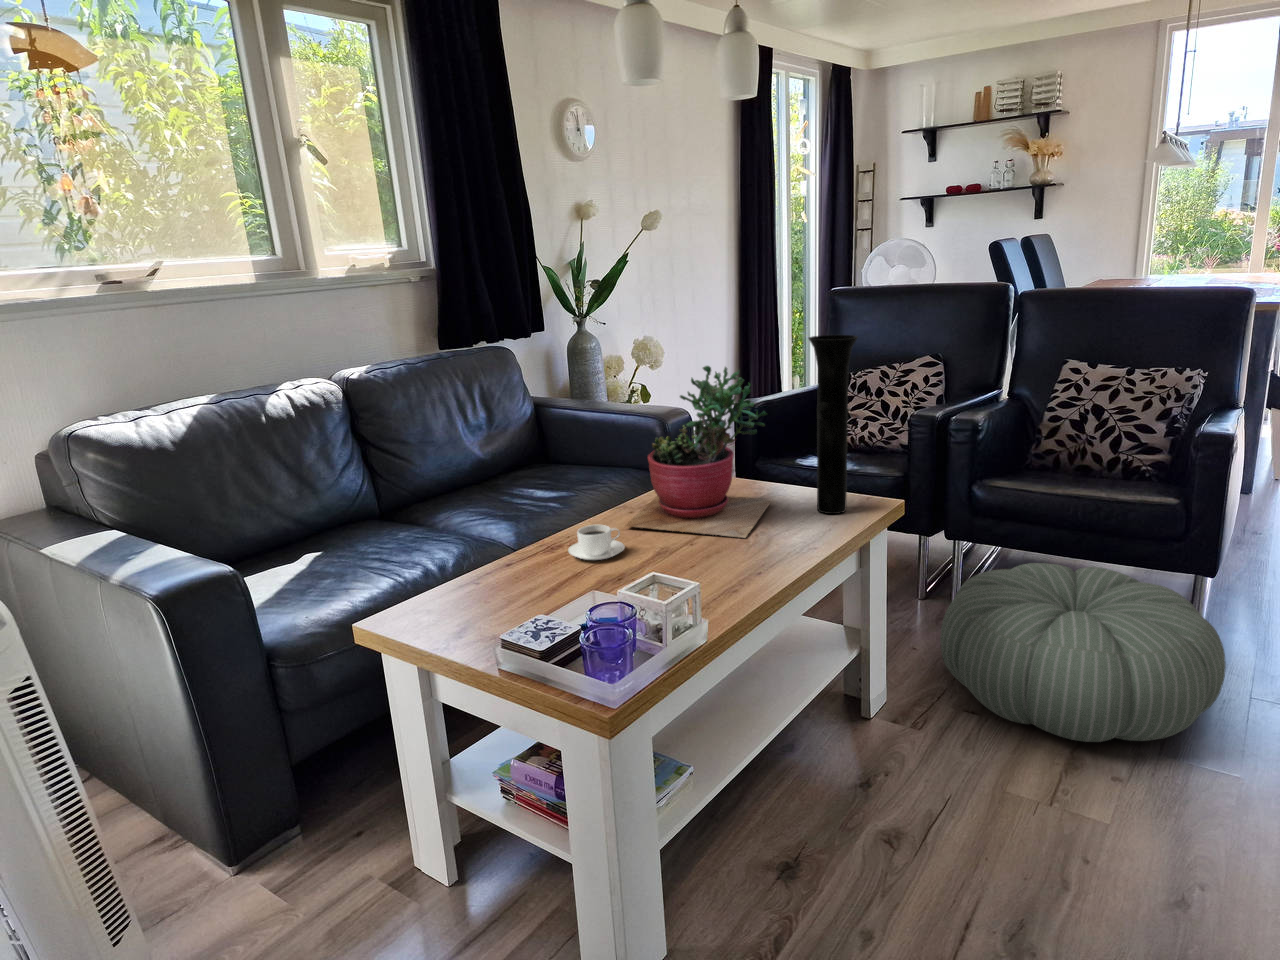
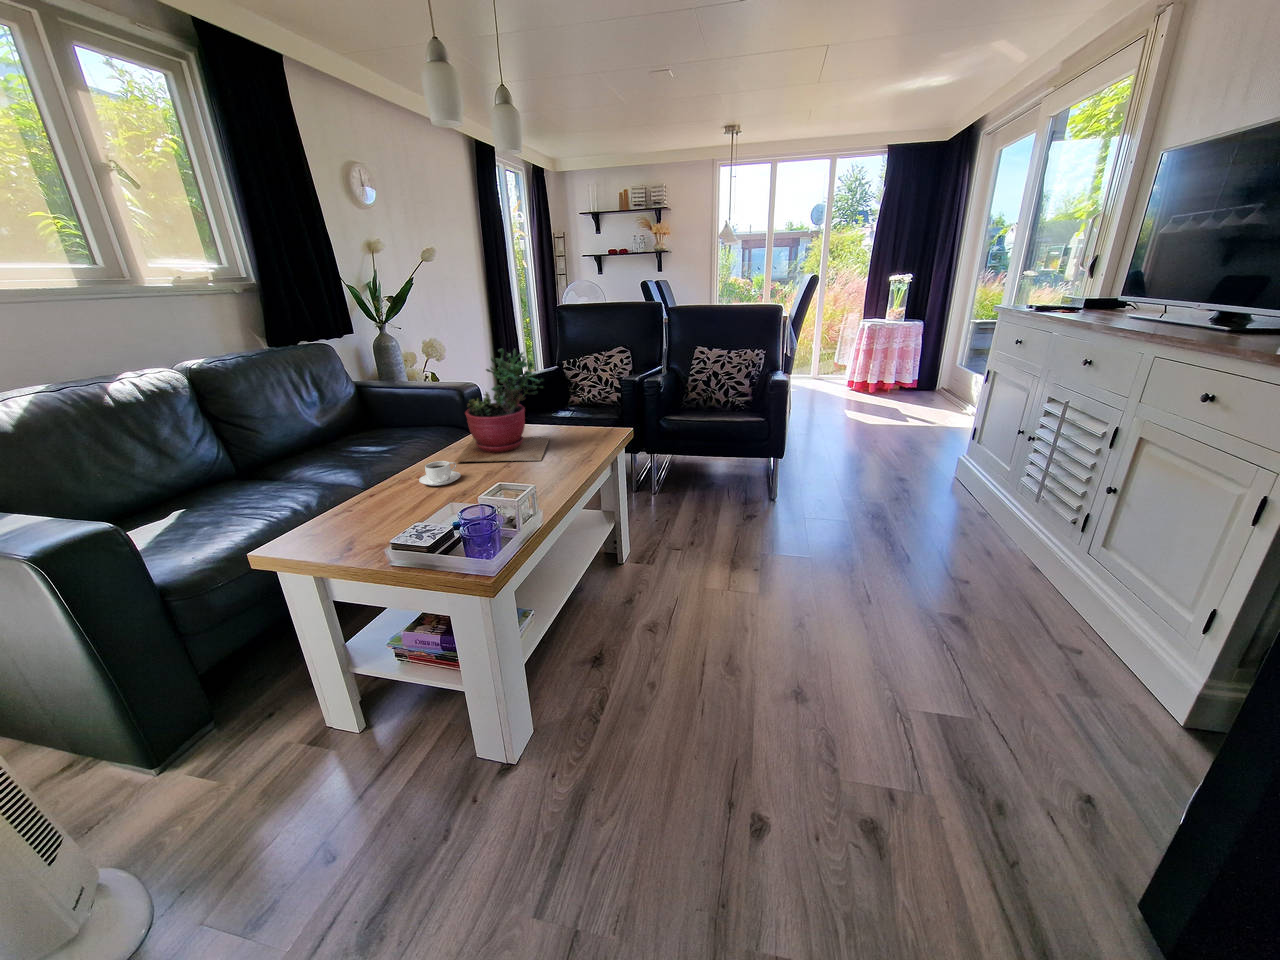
vase: present [809,335,858,514] -> none [567,328,598,442]
pouf: present [940,563,1226,742] -> none [653,461,793,554]

